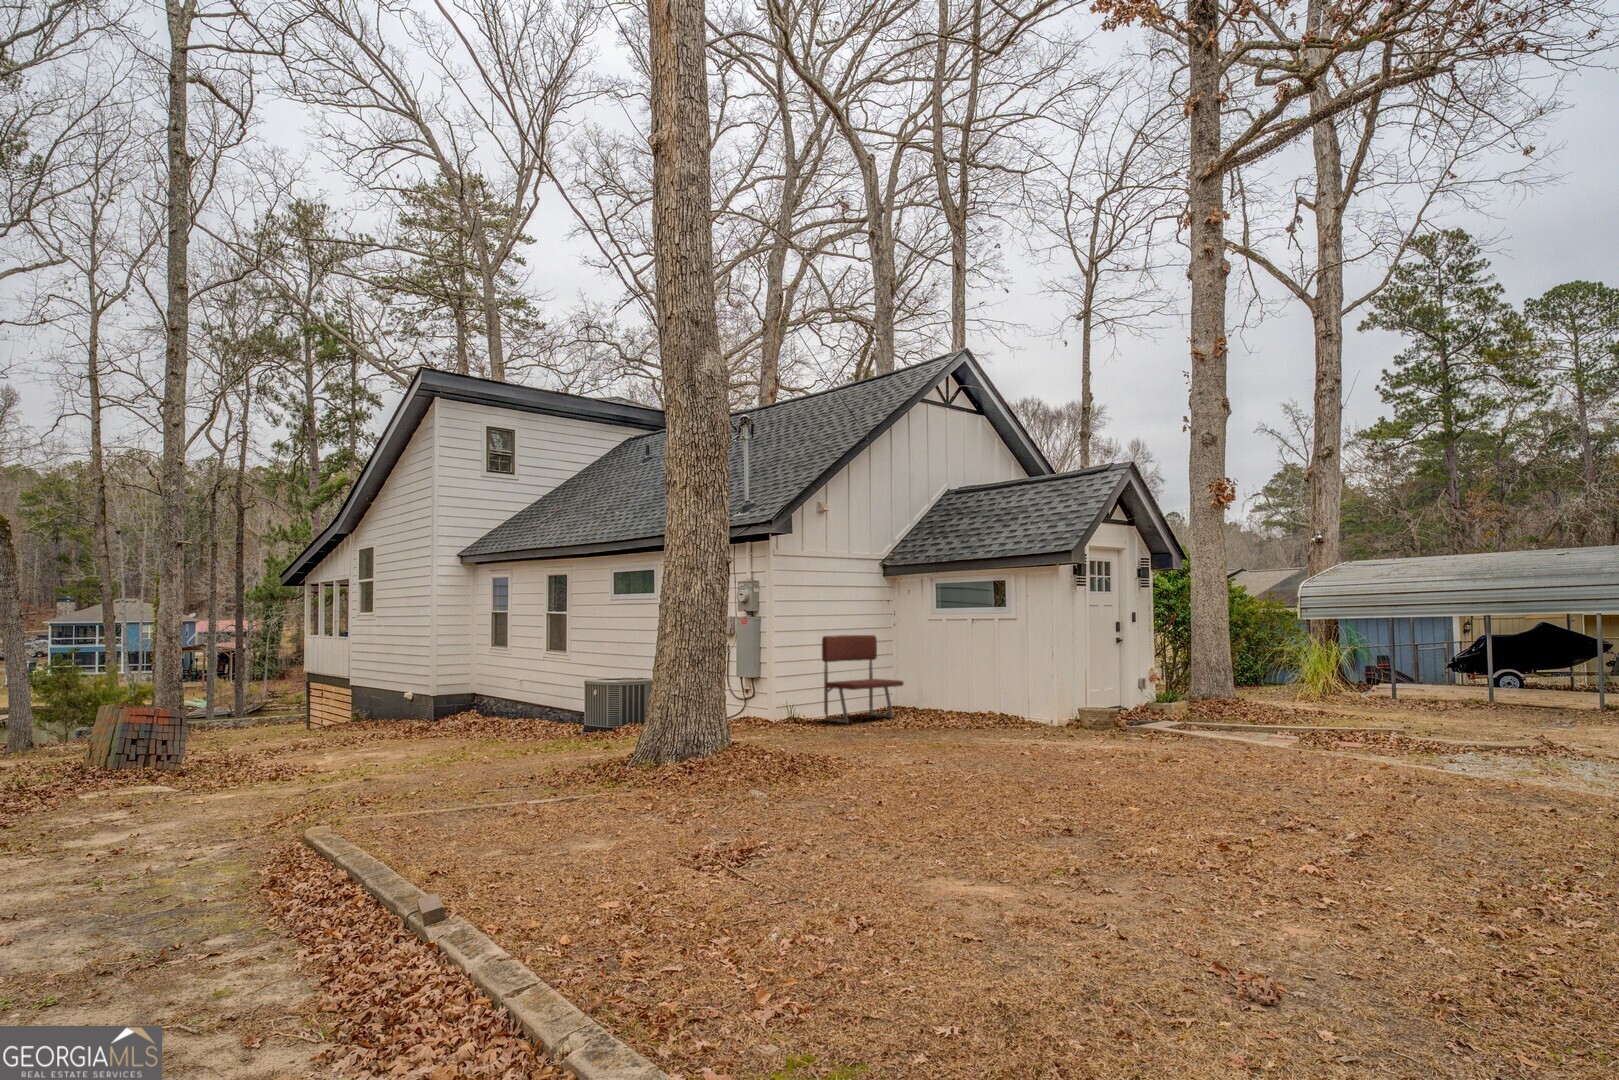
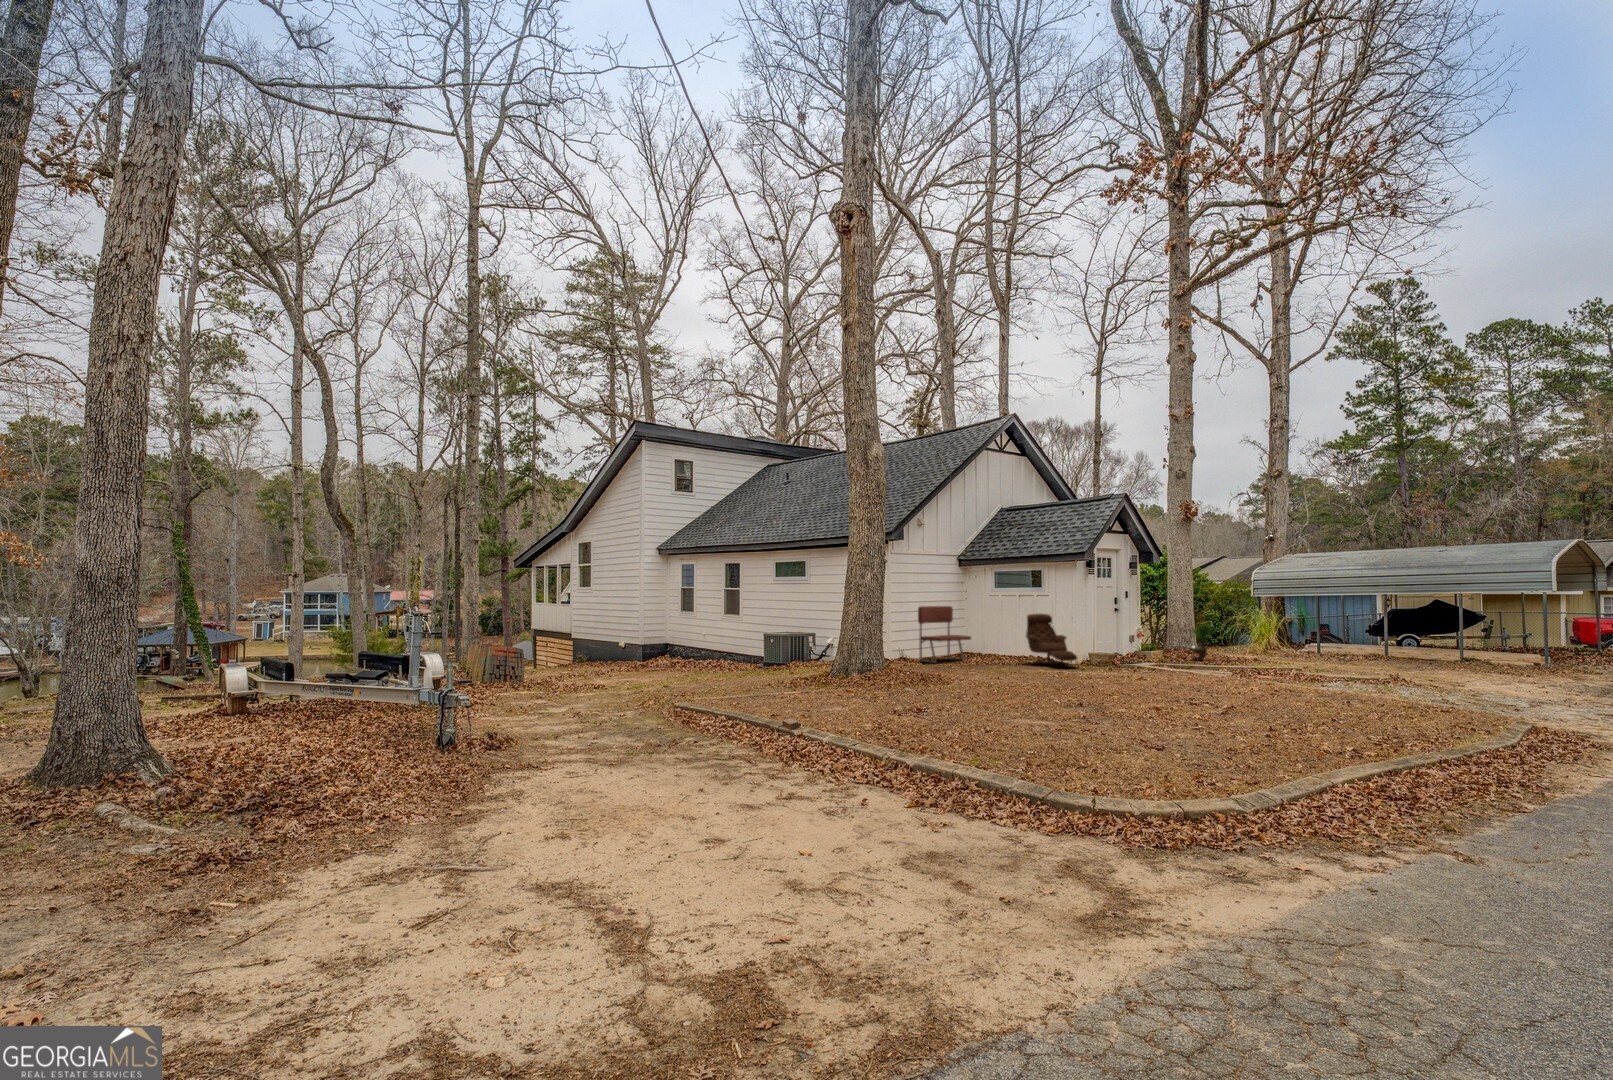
lounge chair: none [984,645,1062,730] -> present [1026,614,1077,666]
potted tree: none [1222,655,1258,713] -> present [1189,626,1211,660]

